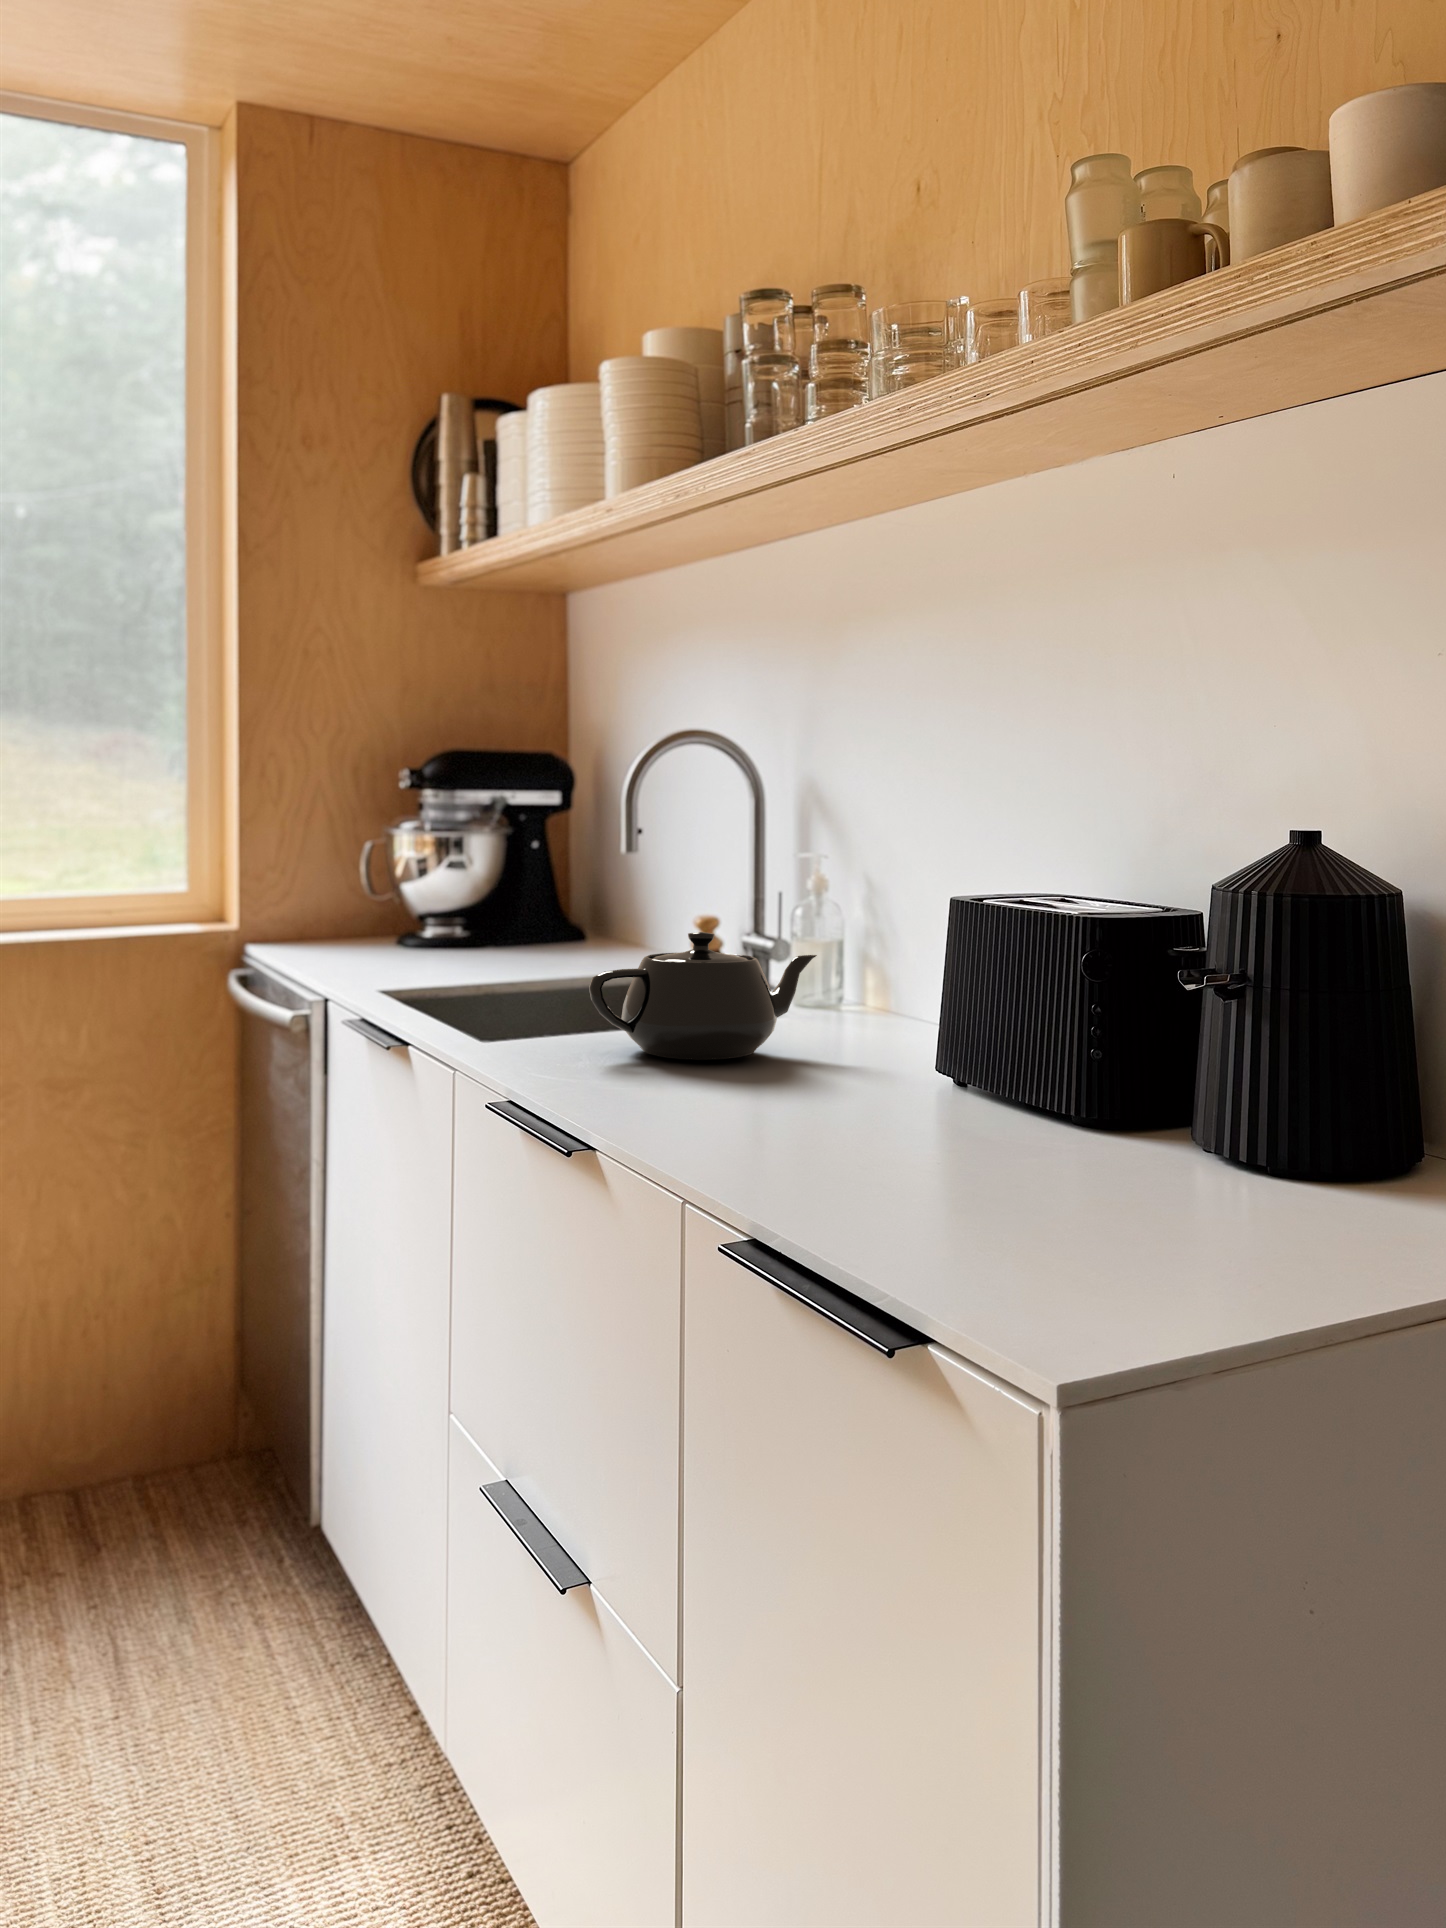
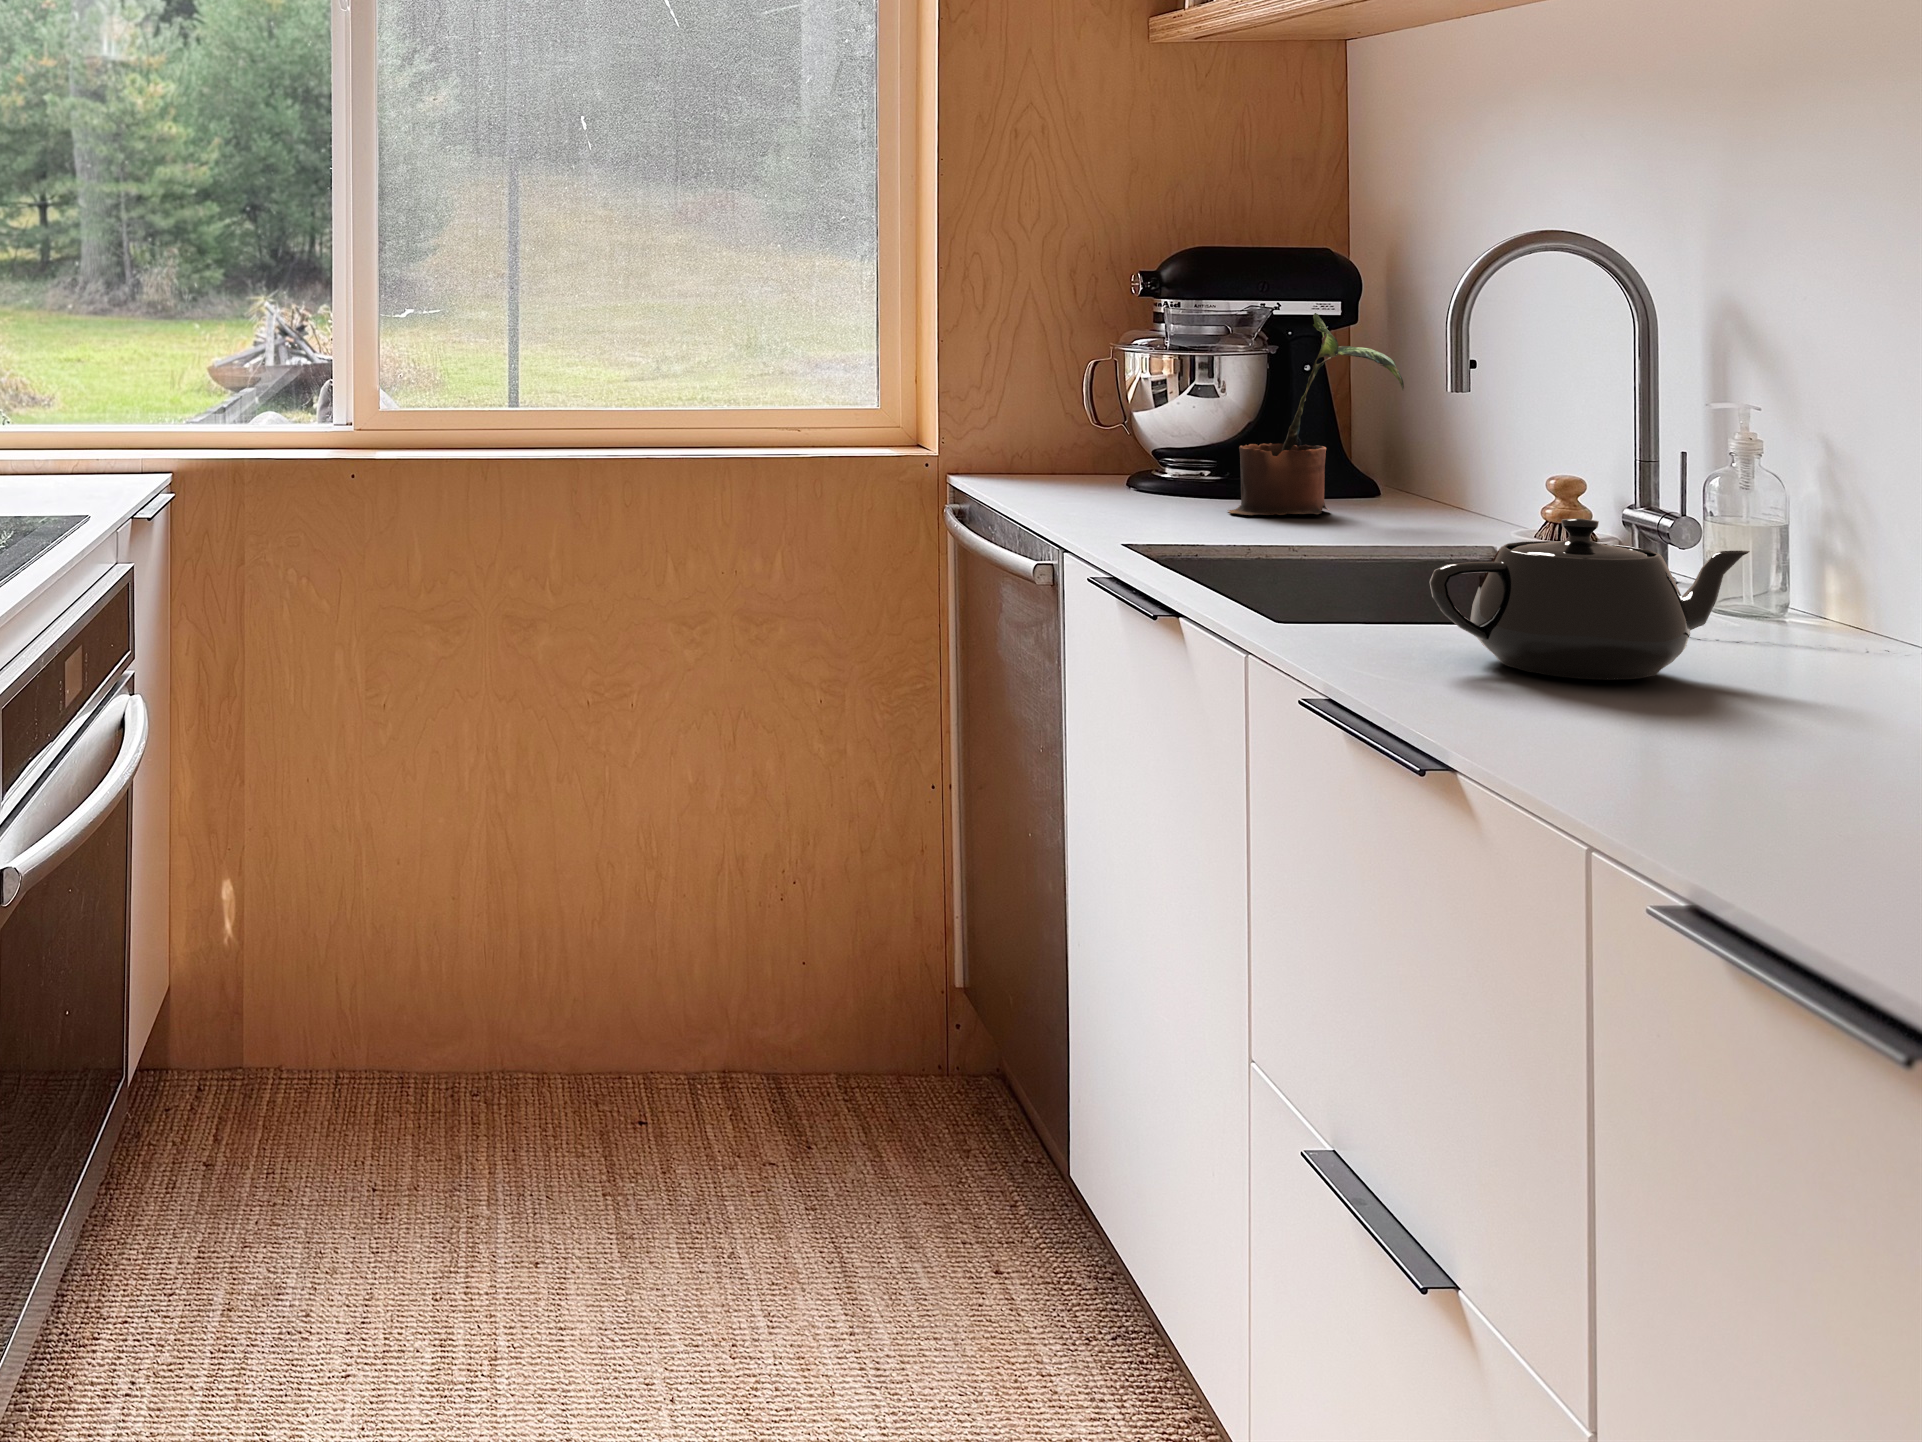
potted plant: none [467,793,600,954] -> present [1229,313,1404,515]

